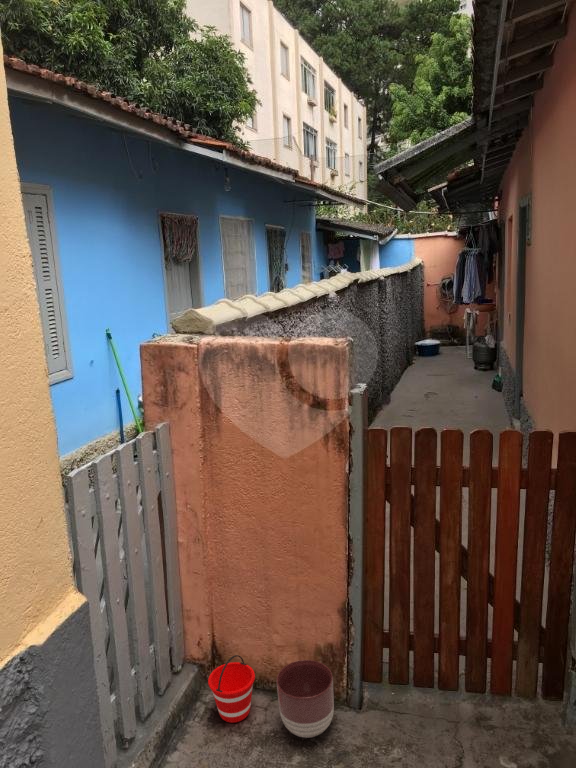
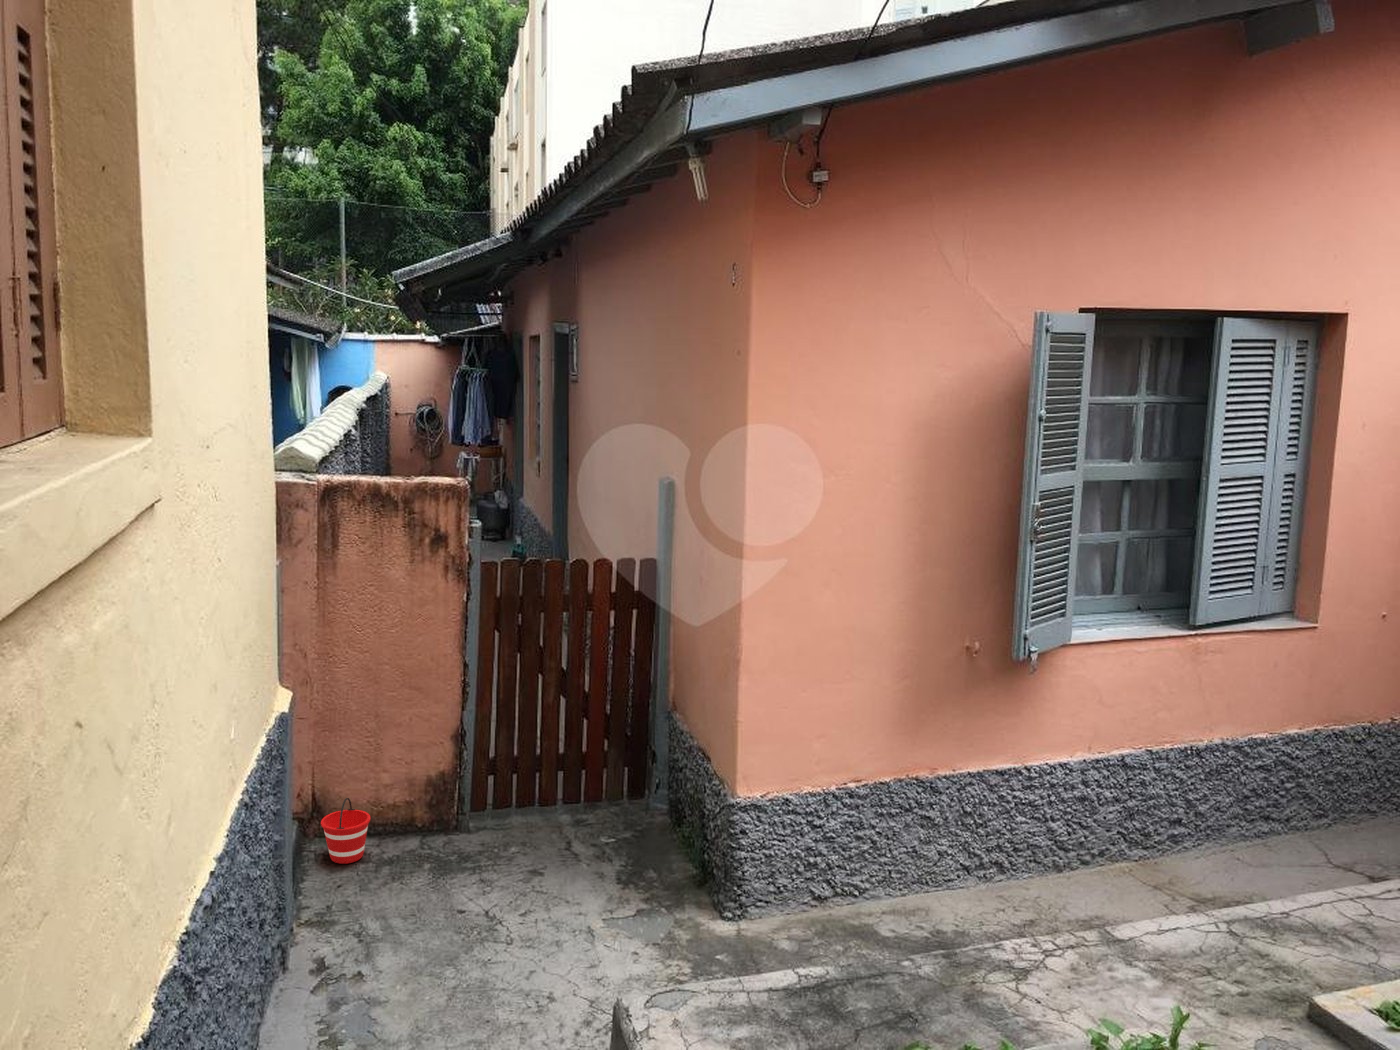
planter: present [277,660,334,738] -> none [400,789,454,854]

